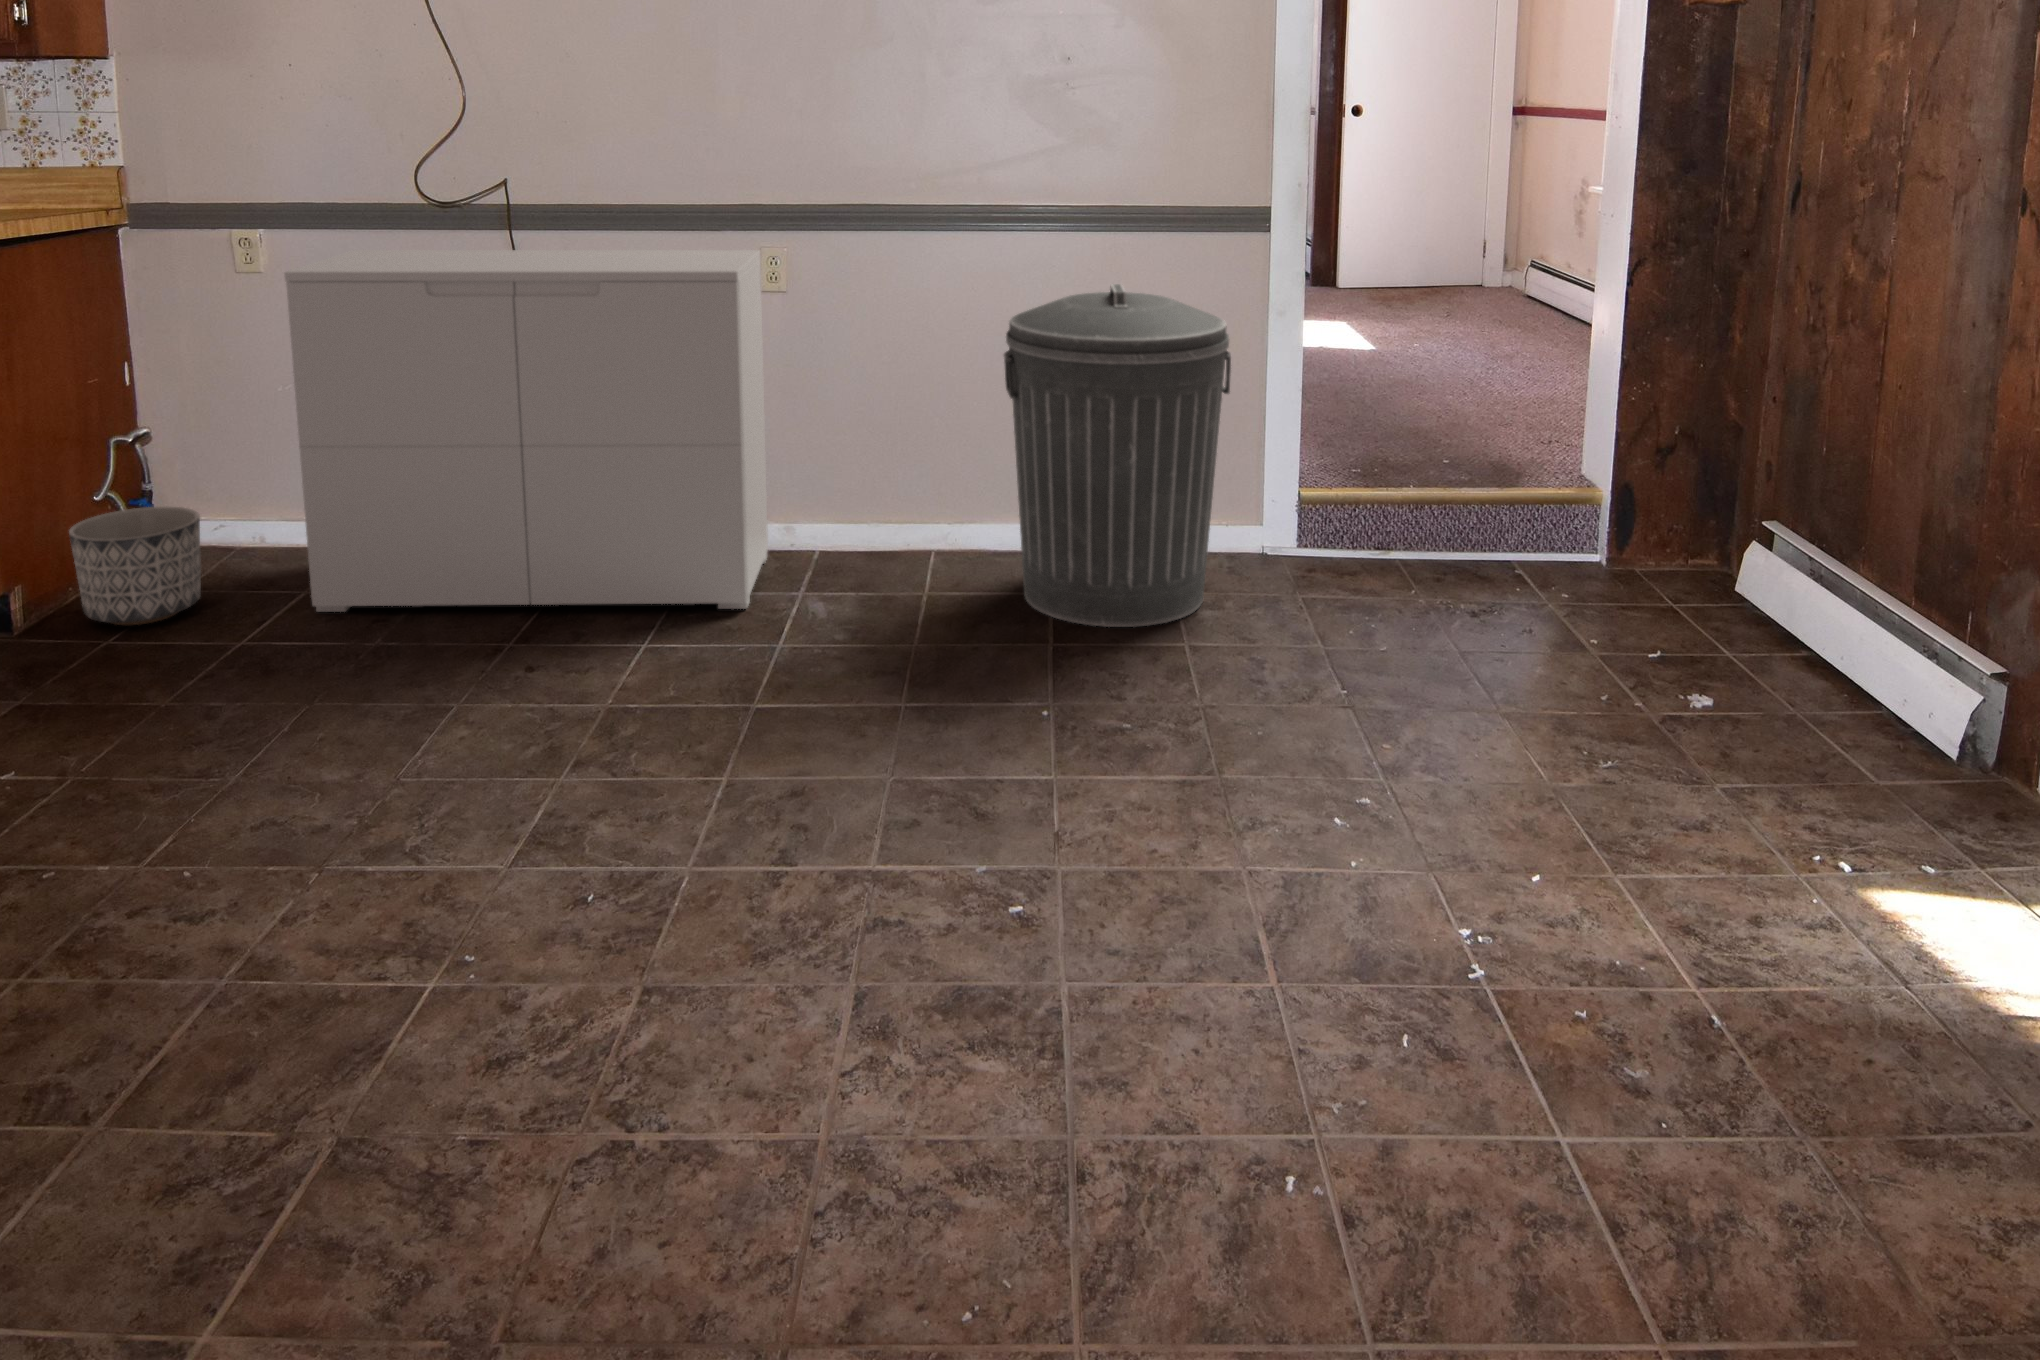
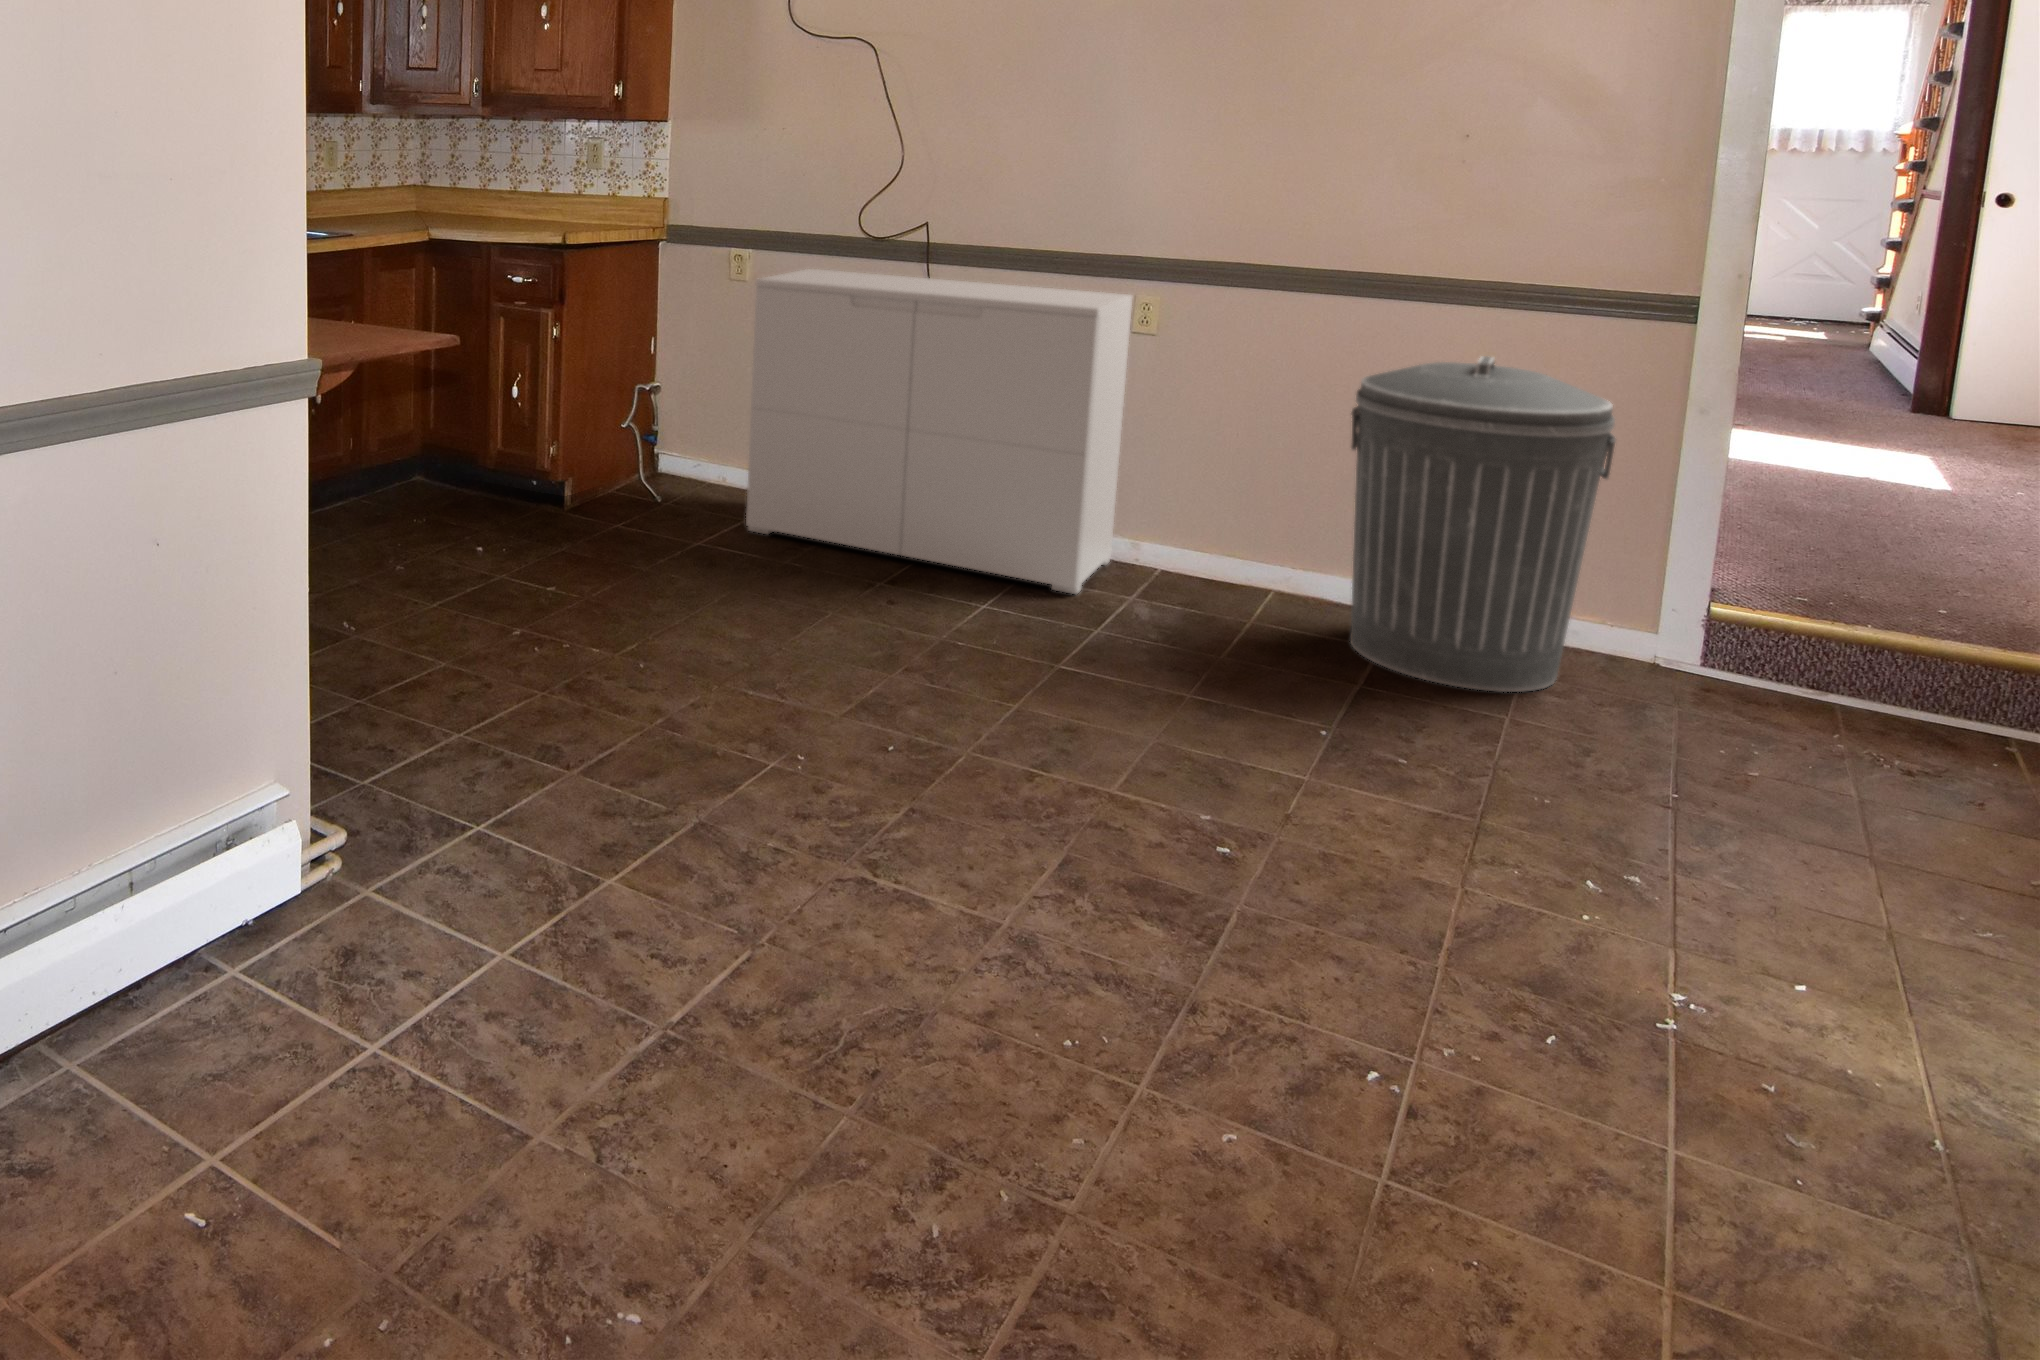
planter: present [69,506,201,625] -> none [602,436,682,516]

